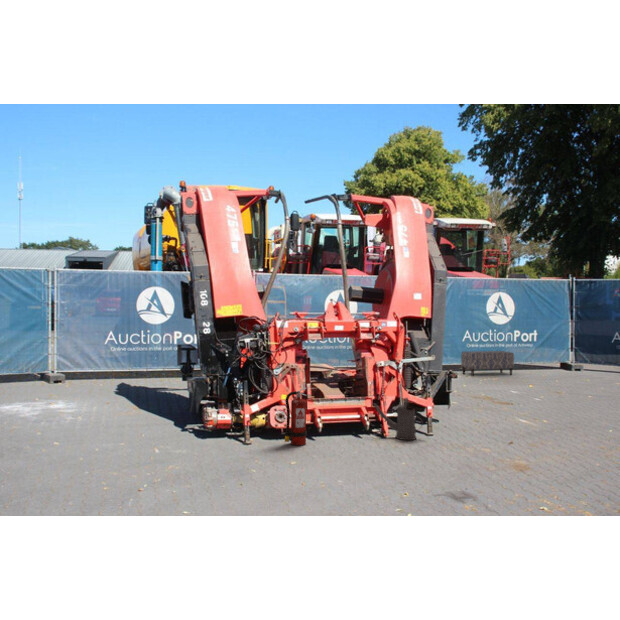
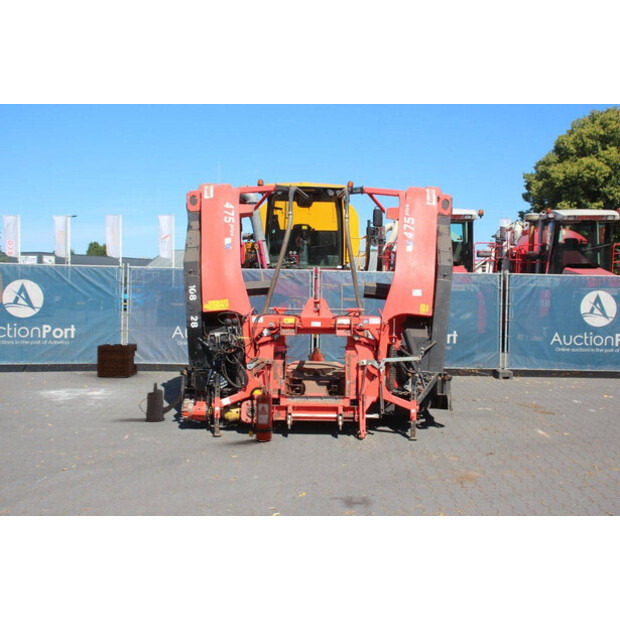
wooden crate: none [28,351,69,389] -> present [97,343,138,378]
bench: present [461,351,514,376] -> none [547,356,610,385]
watering can: present [374,398,416,440] -> present [145,383,182,422]

